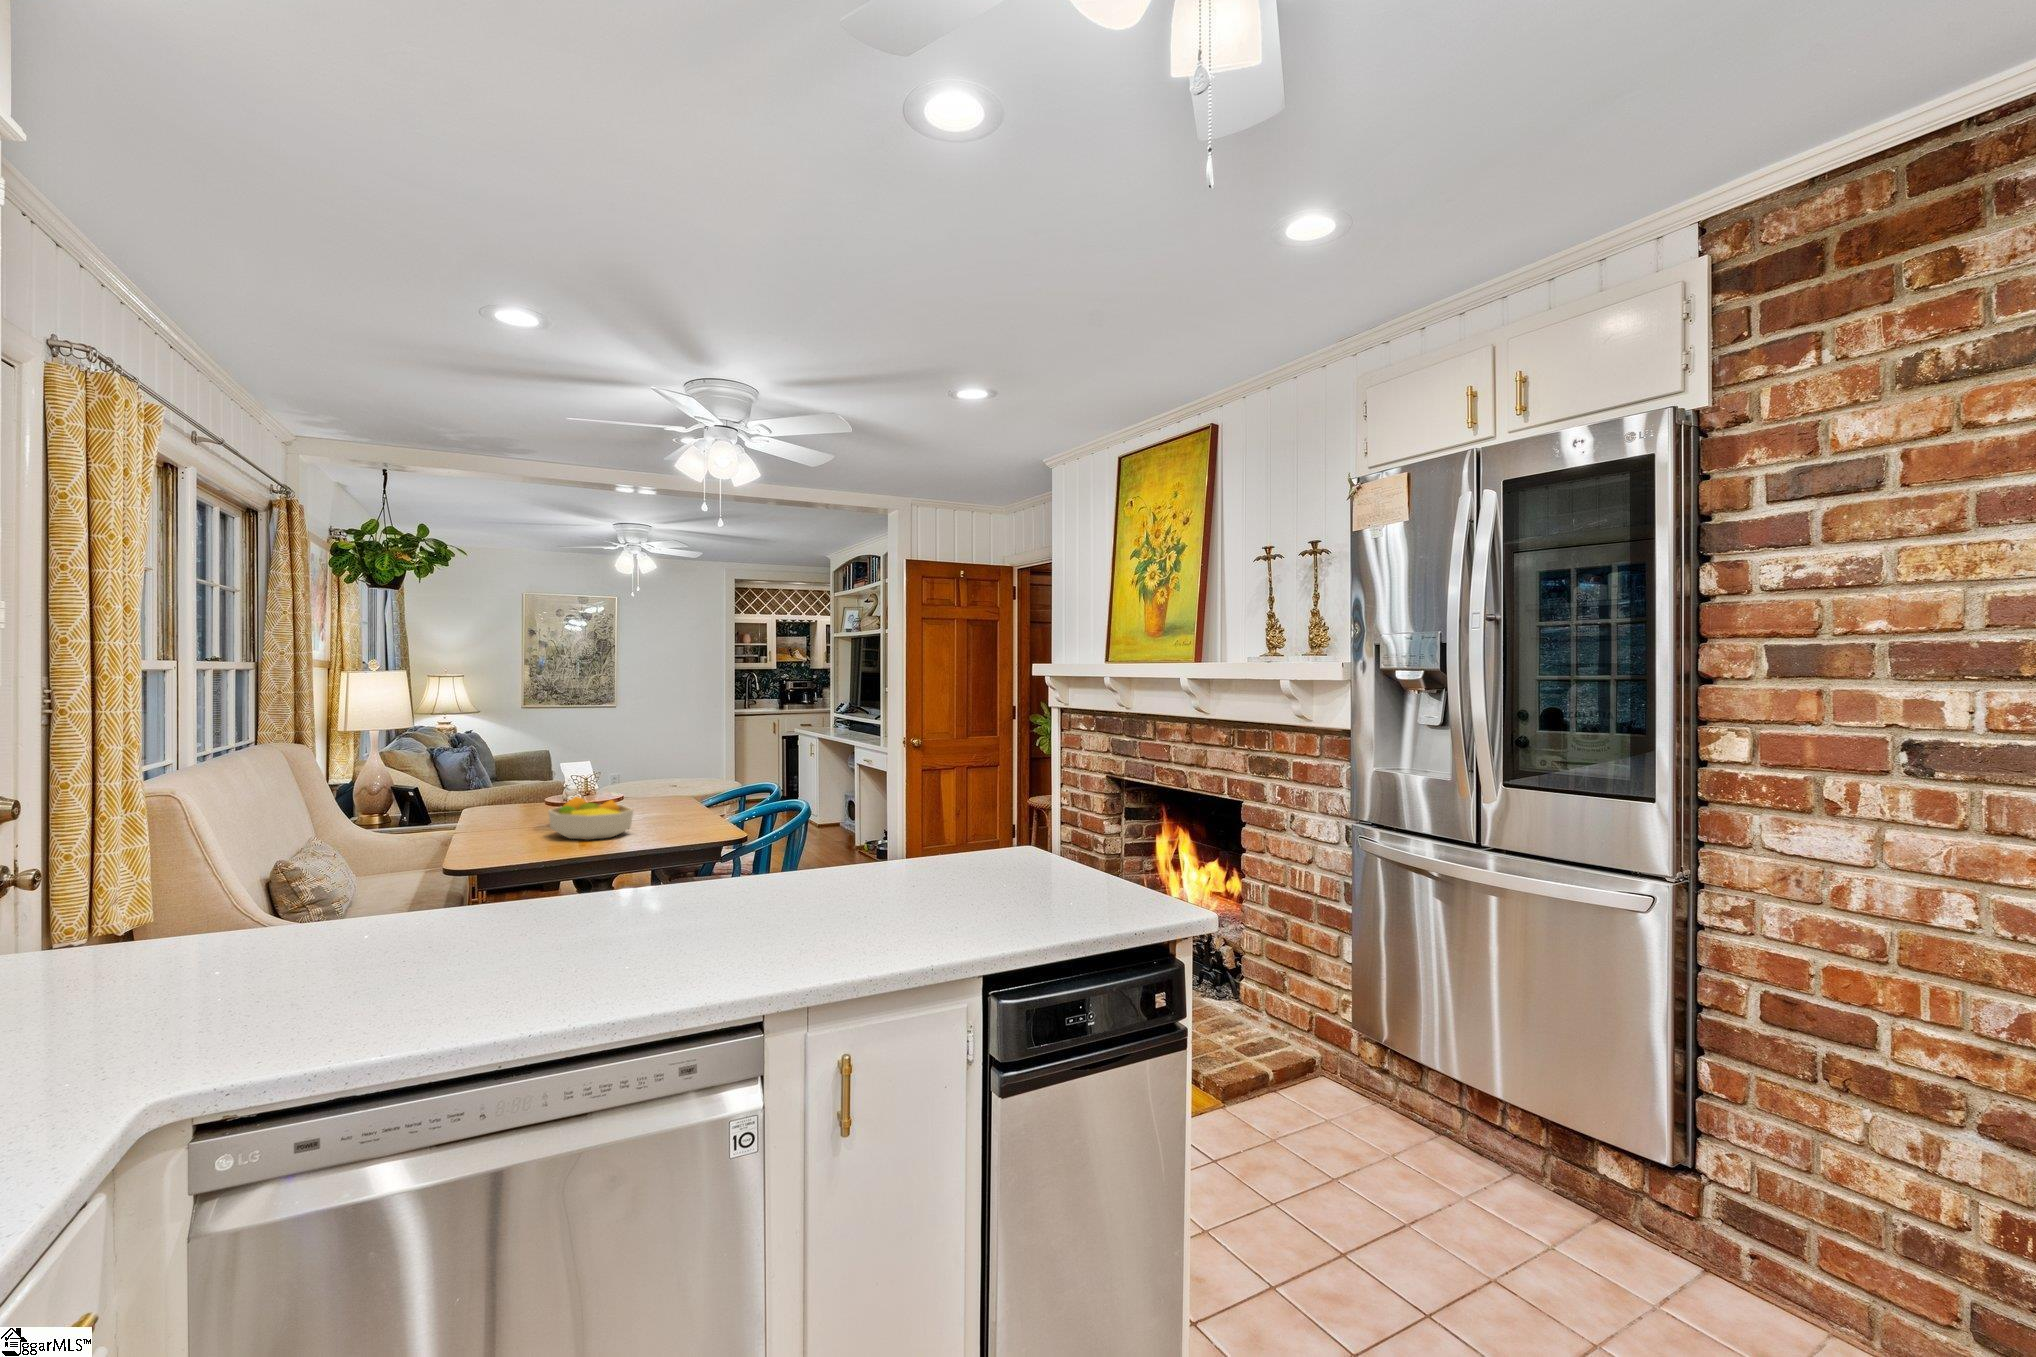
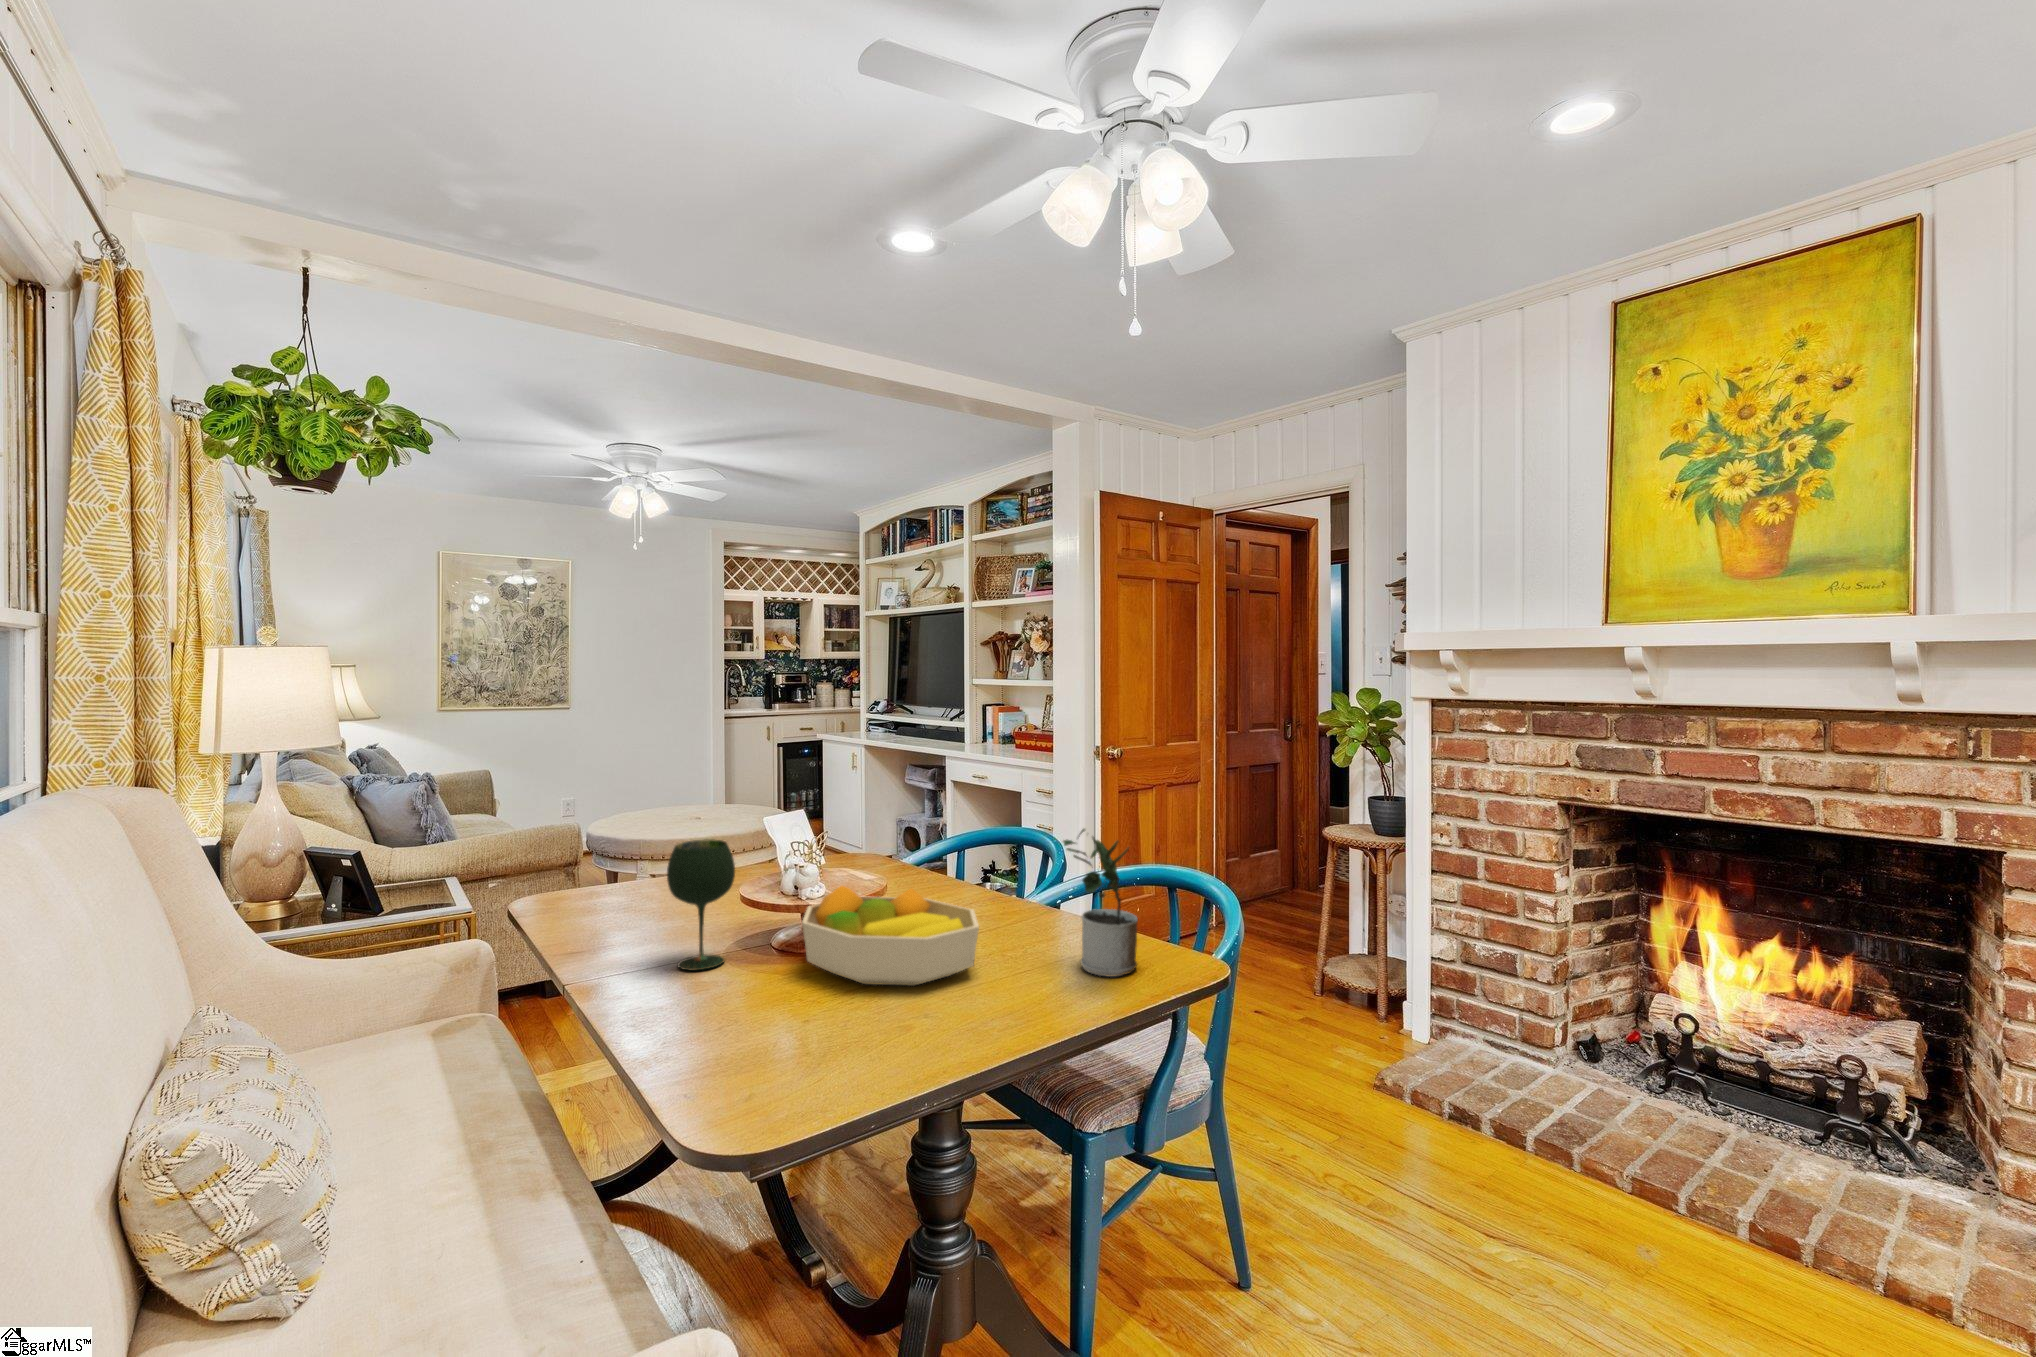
potted plant: none [656,769,699,840] -> present [1063,829,1138,977]
wine glass: none [497,773,532,833] -> present [667,840,735,970]

